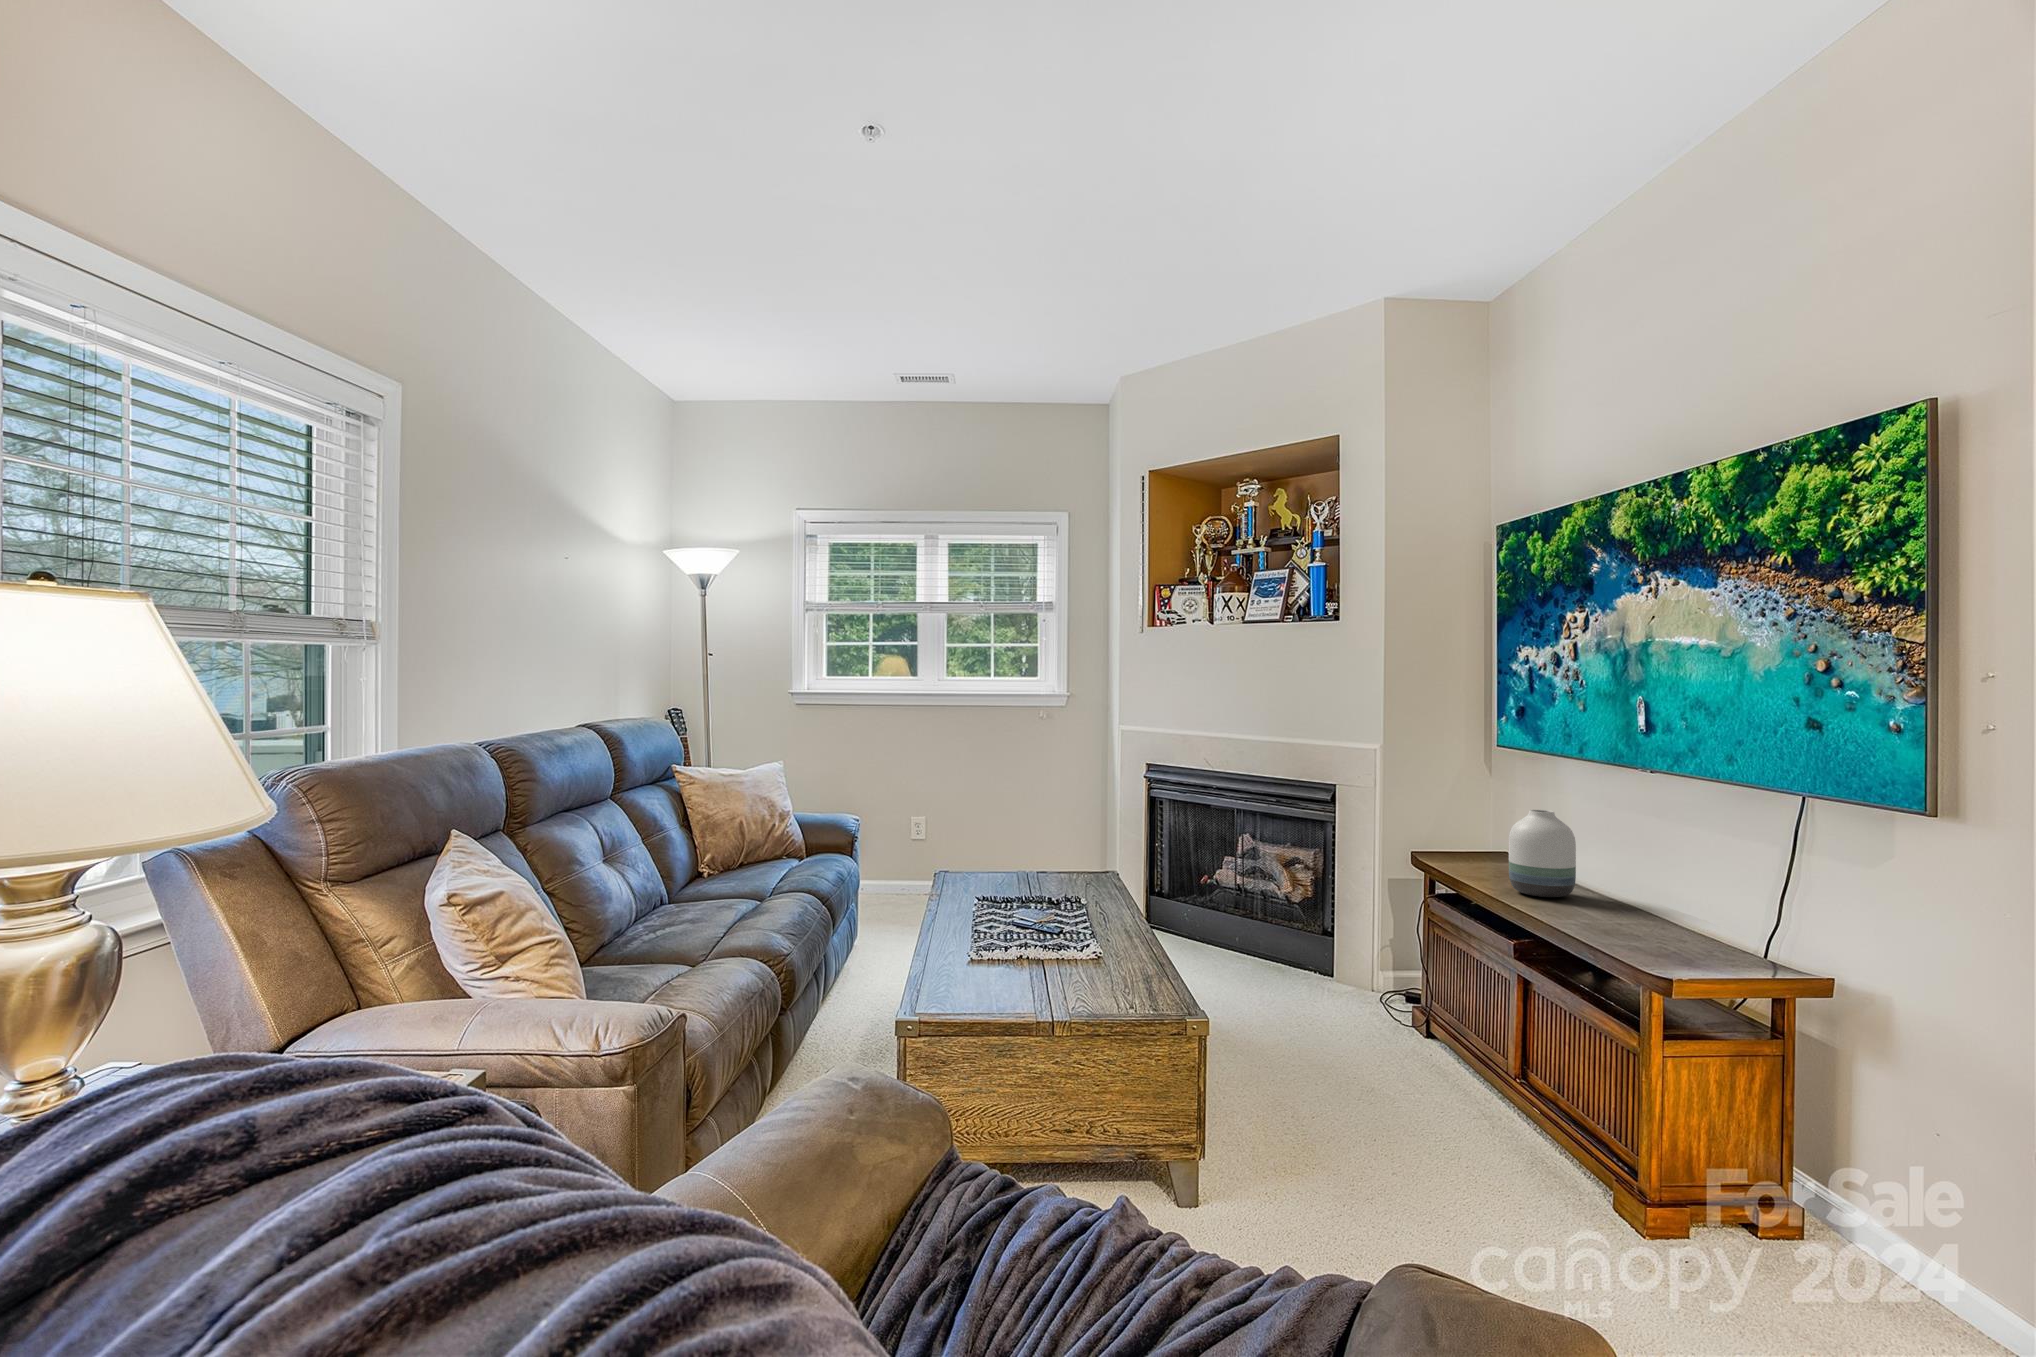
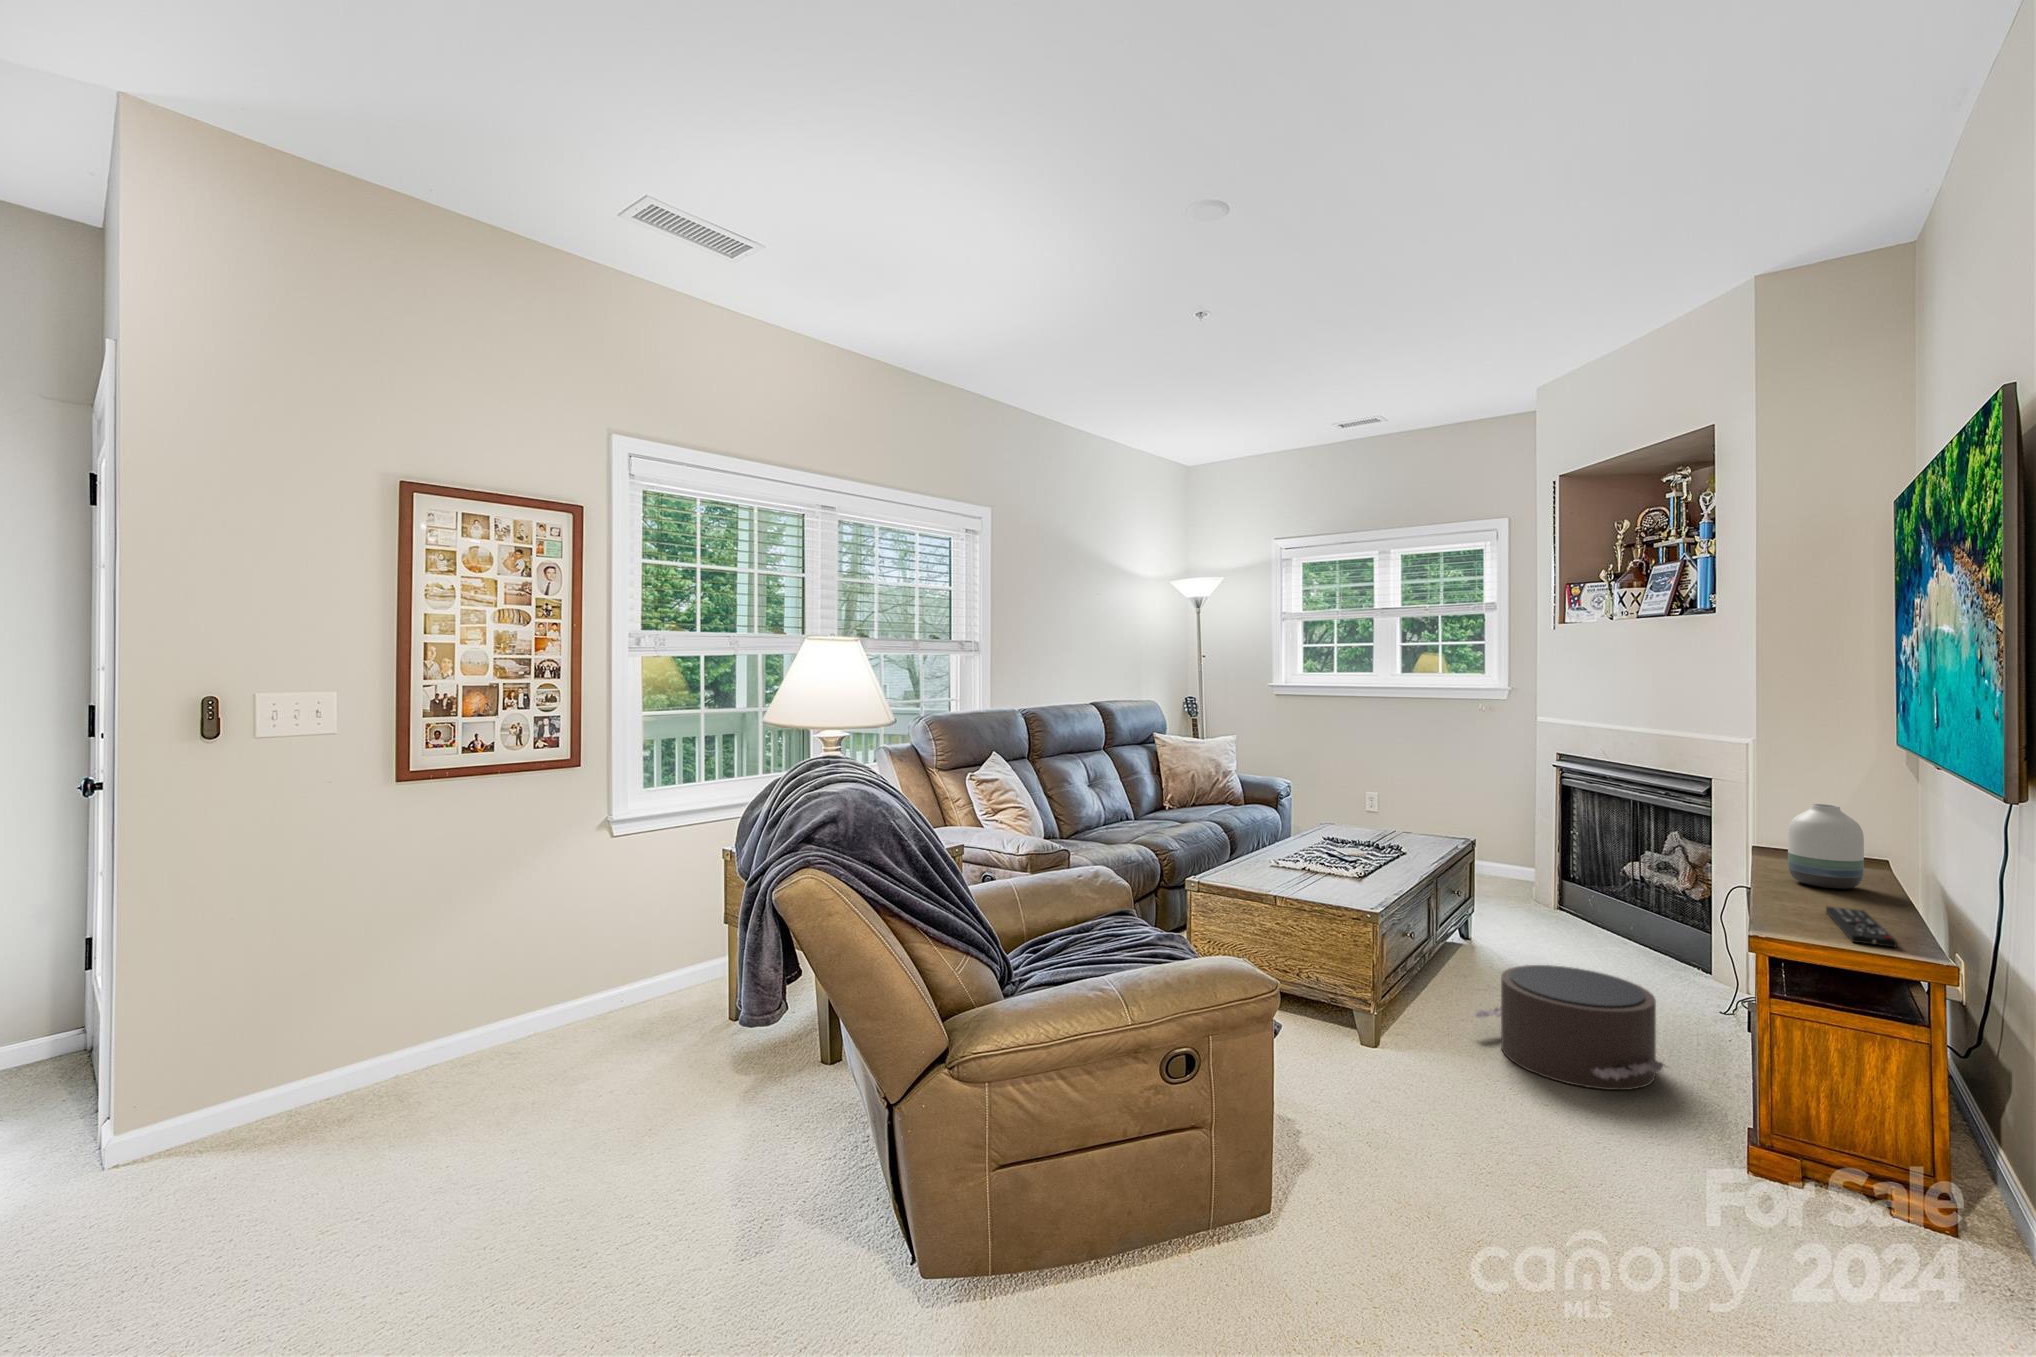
remote control: none [1622,923,1763,967] -> present [1826,907,1897,947]
pouf: none [1261,1031,1493,1195] -> present [1474,965,1667,1090]

